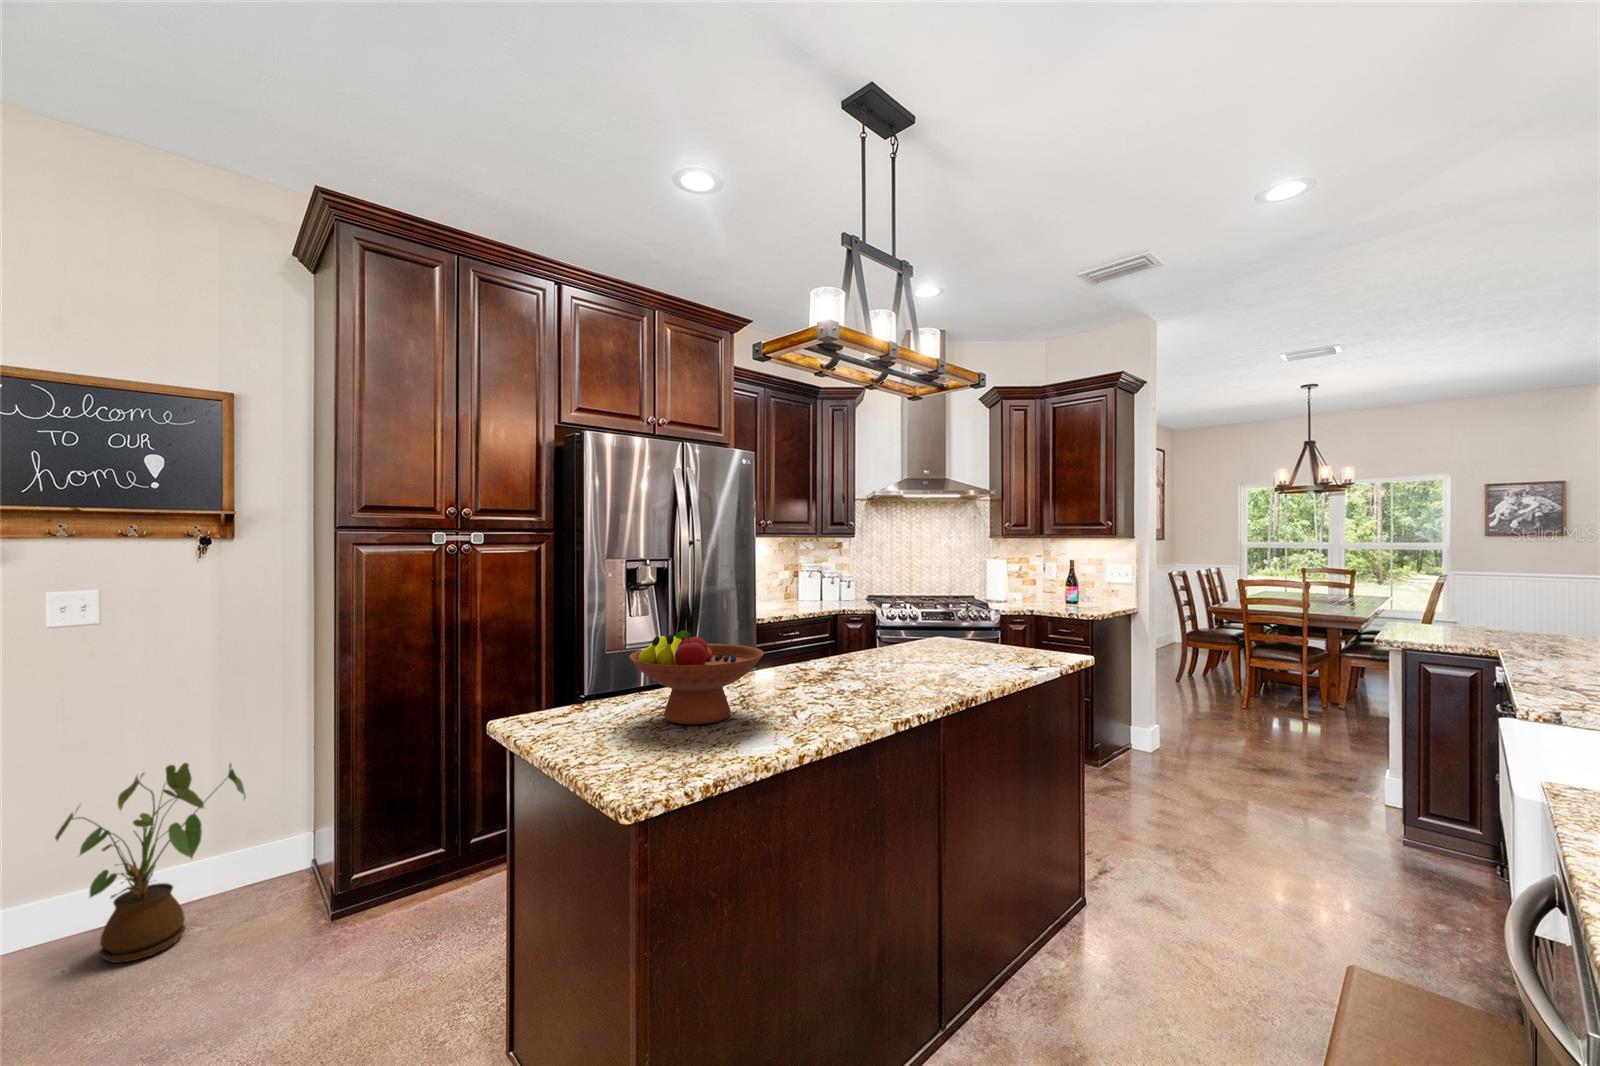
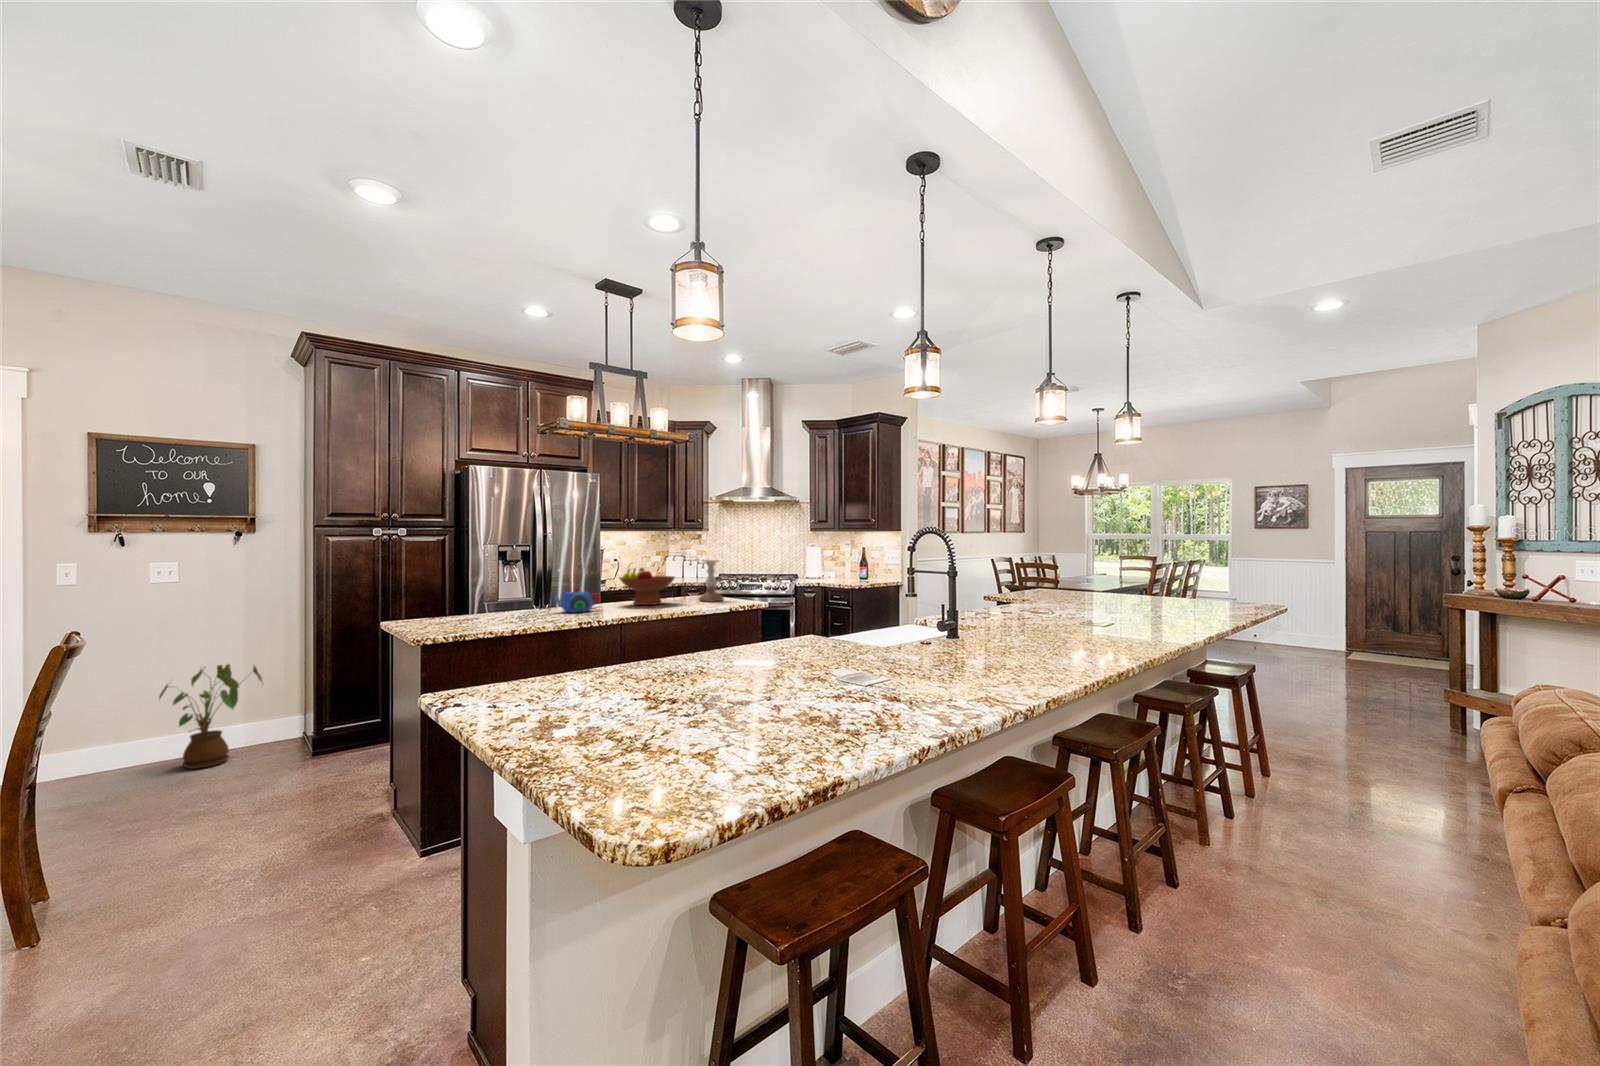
candle holder: none [995,589,1037,661] -> present [699,560,724,602]
fruit bowl: present [629,630,764,725] -> present [620,568,675,605]
teapot: none [802,646,880,695] -> present [552,588,600,612]

